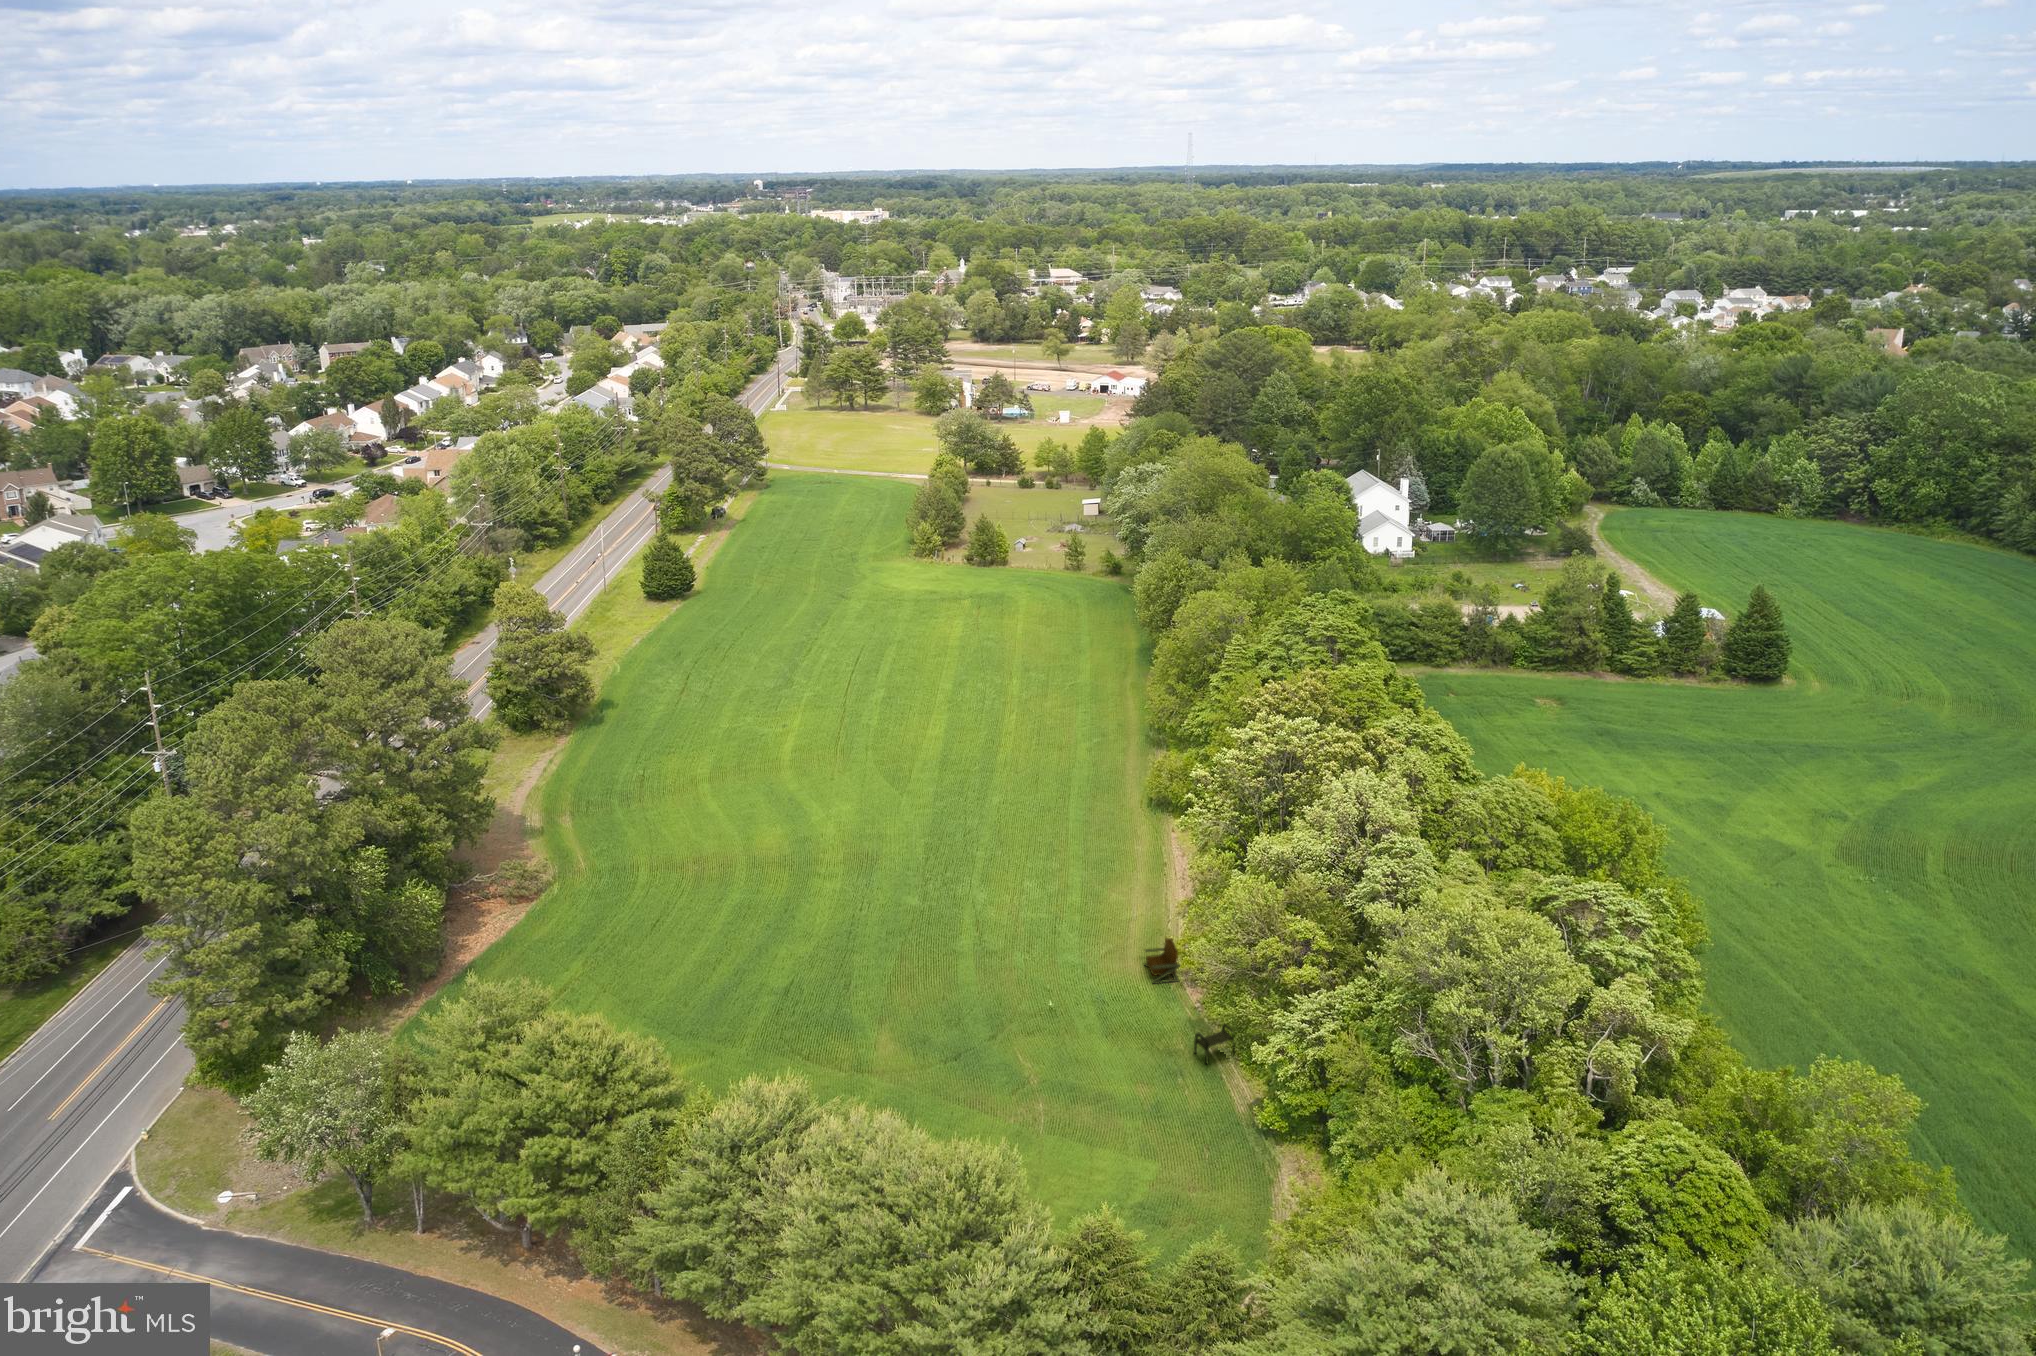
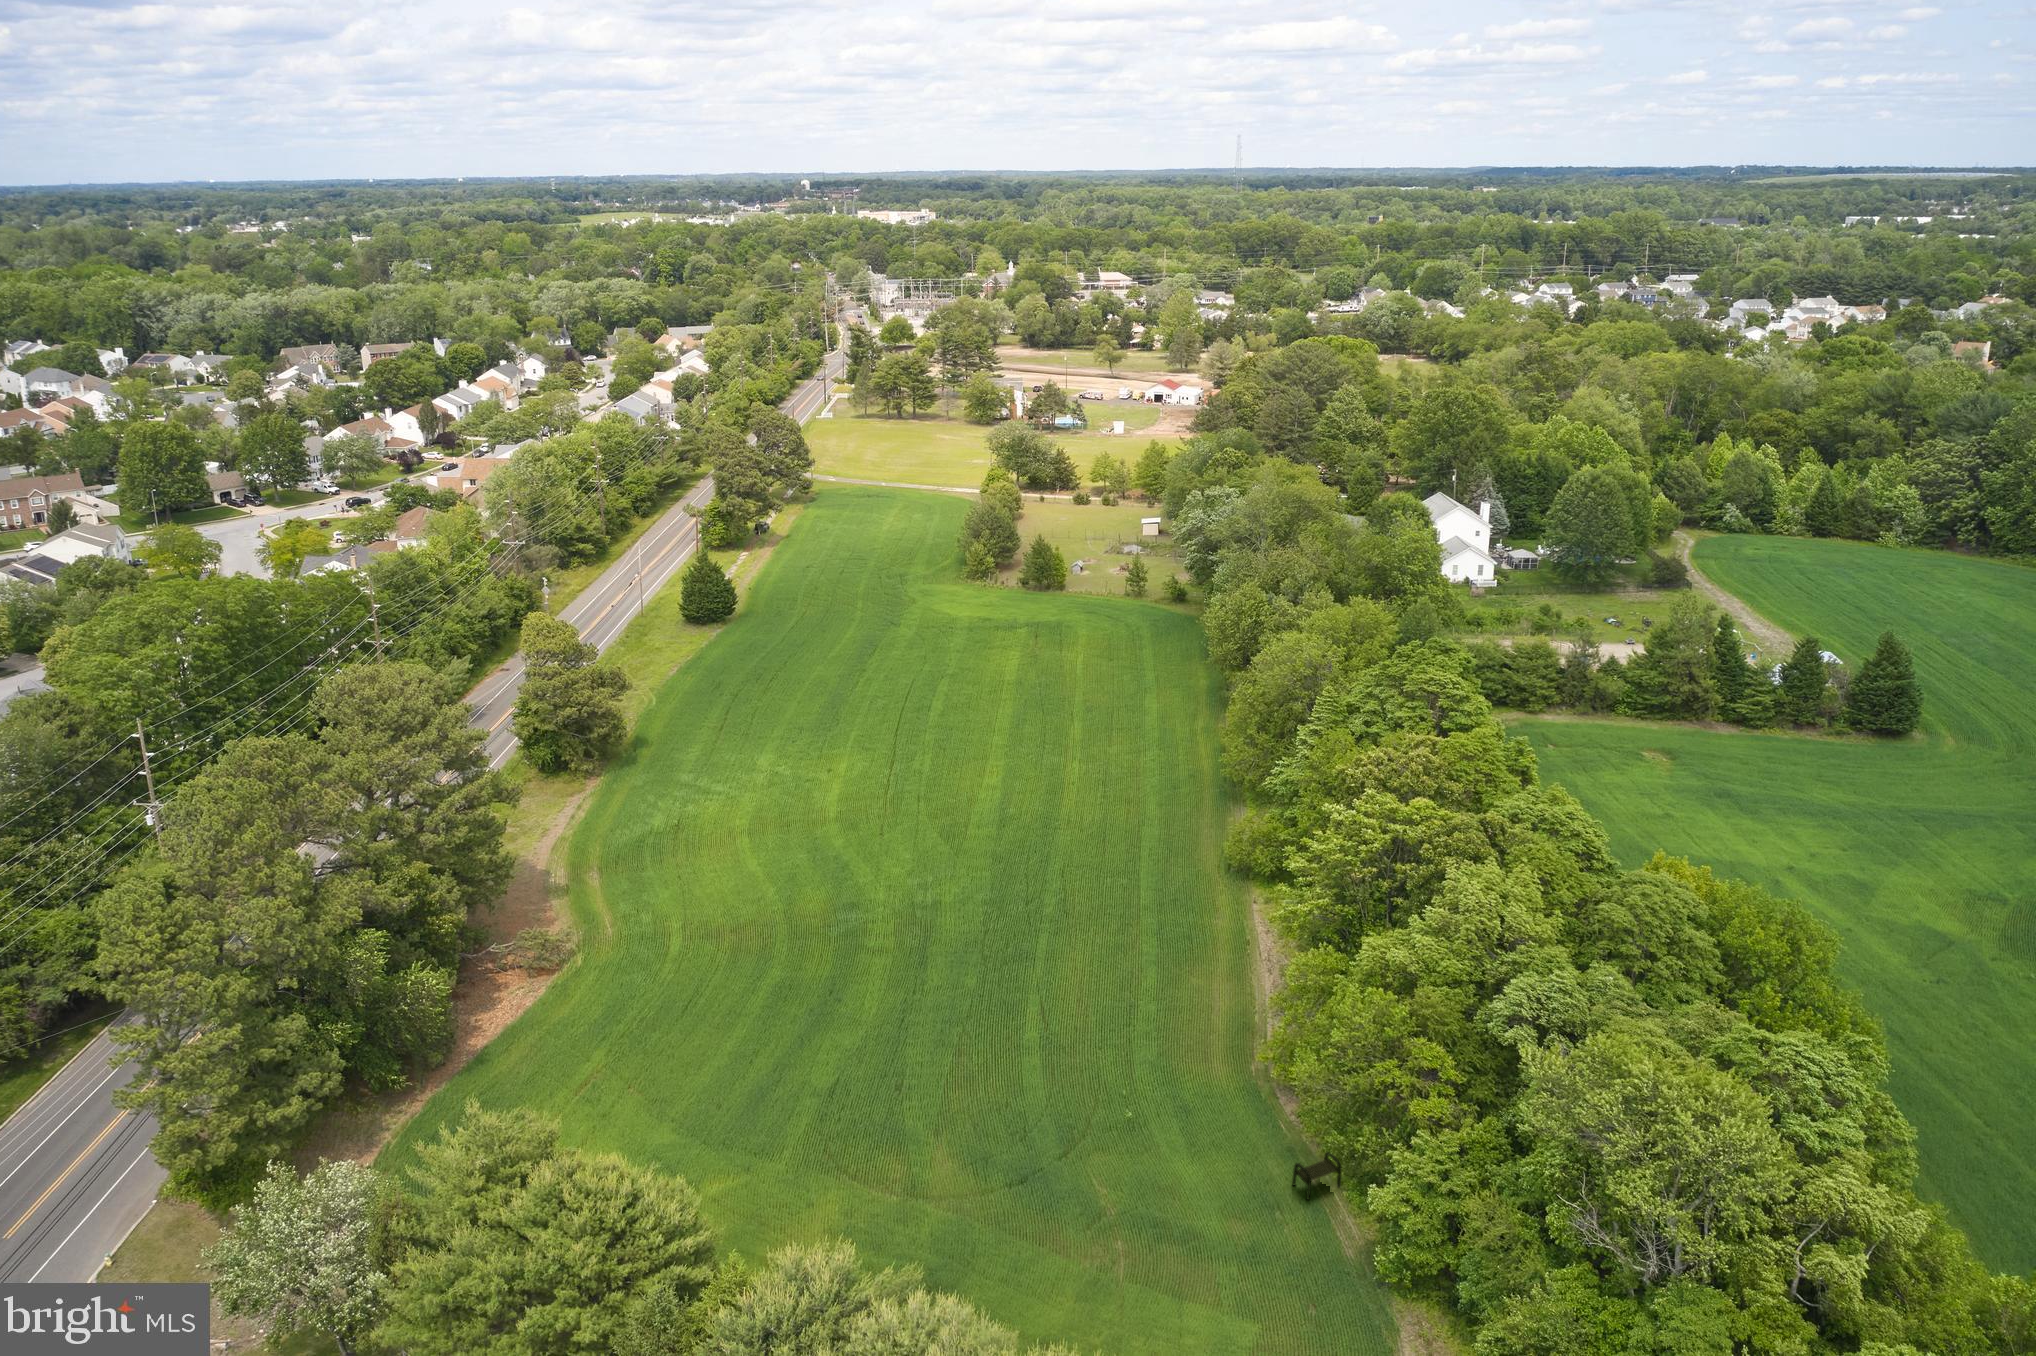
lounge chair: present [1145,938,1181,984] -> none [1230,1042,1274,1095]

